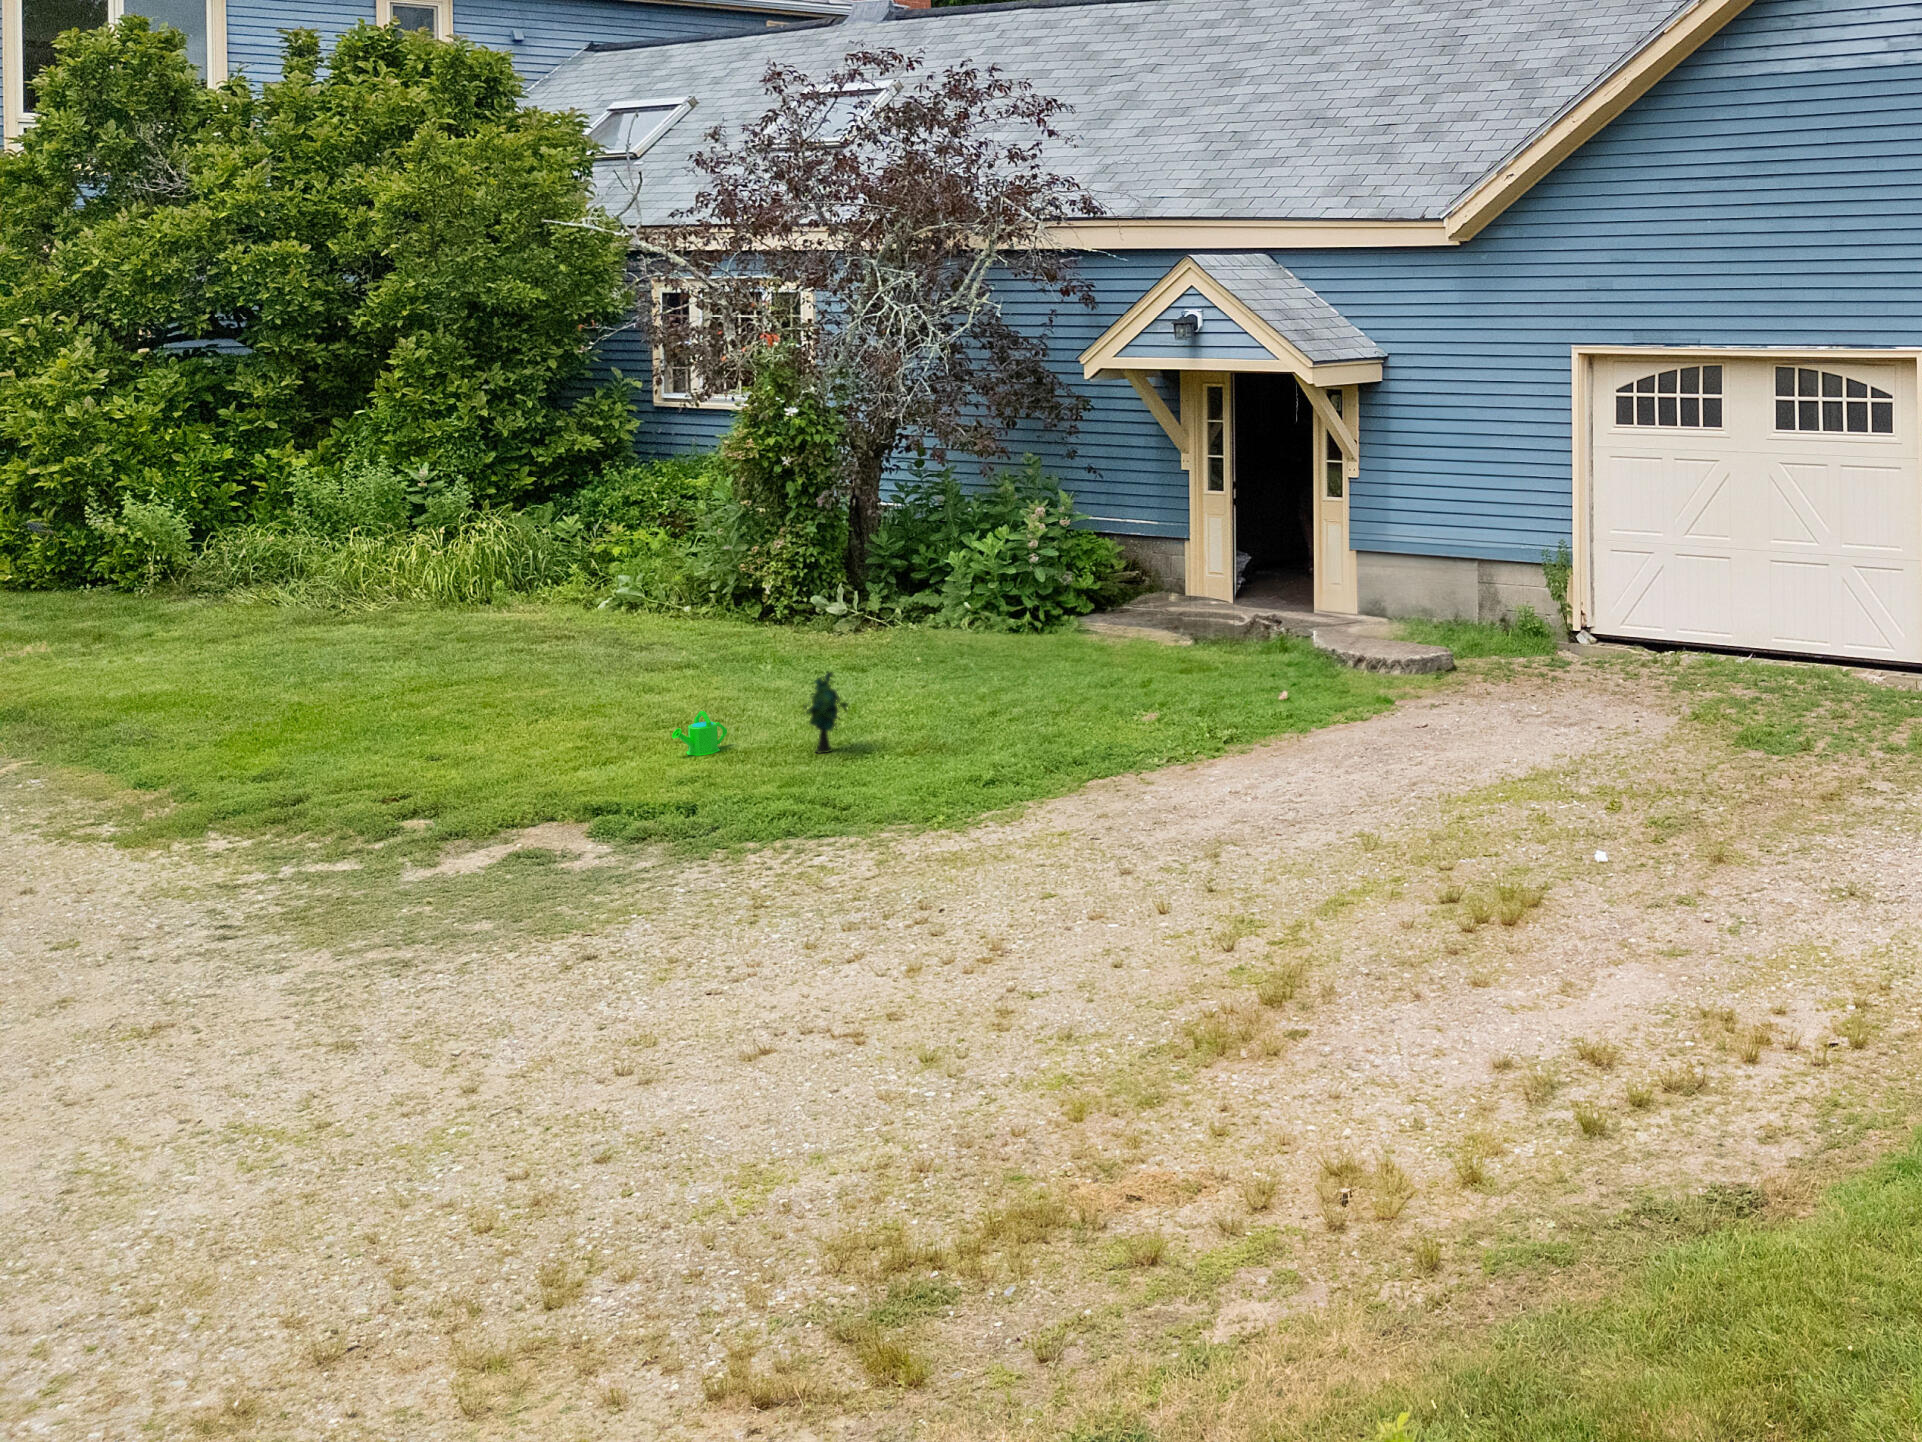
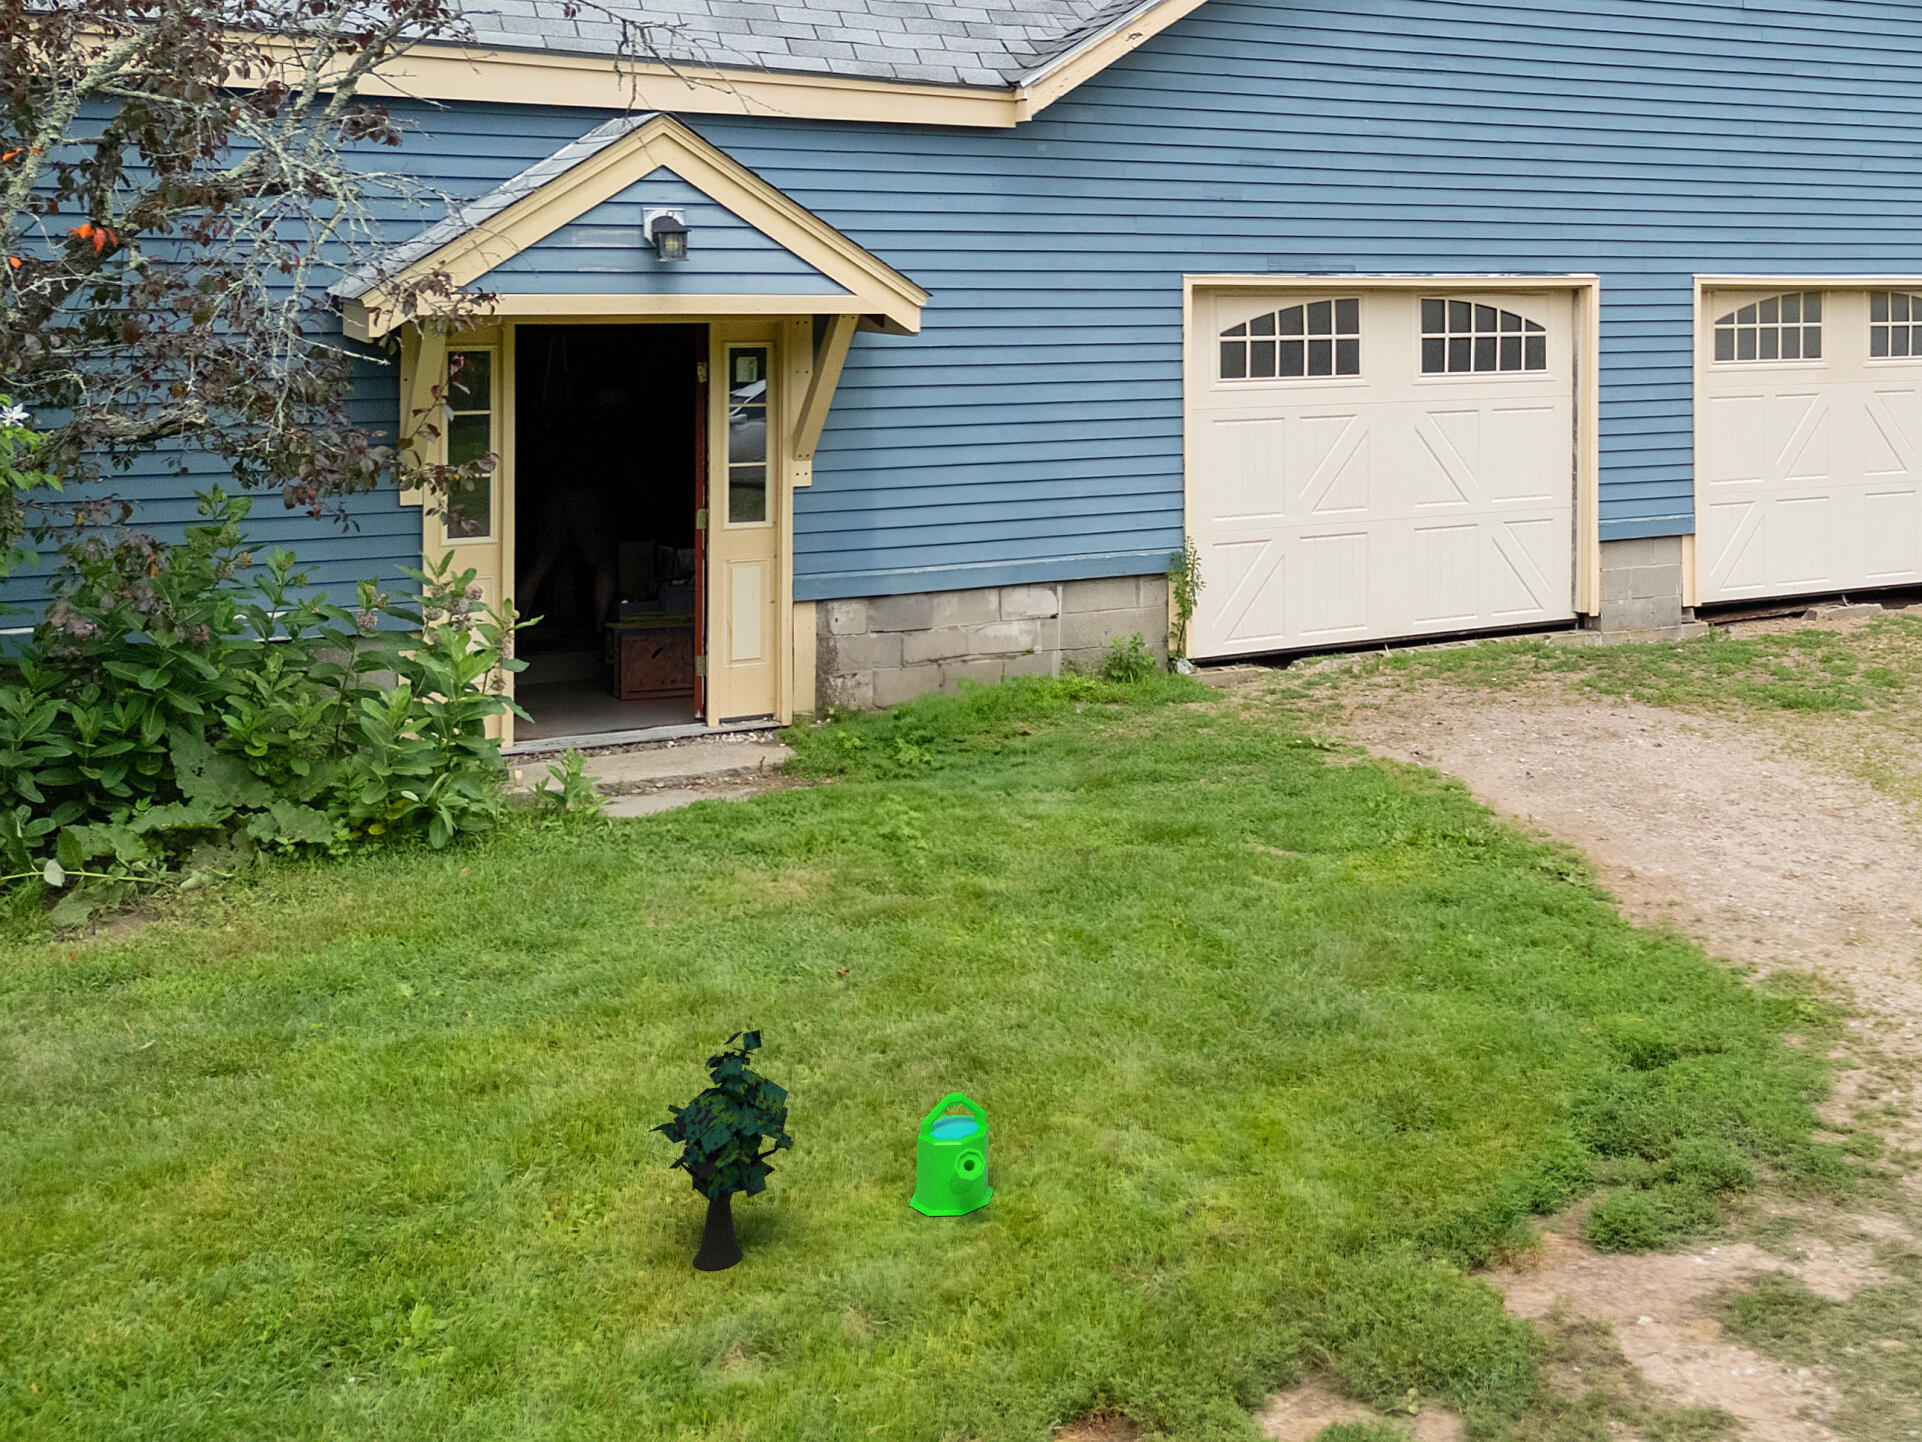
decorative plant: present [804,672,848,753] -> present [648,1030,793,1270]

